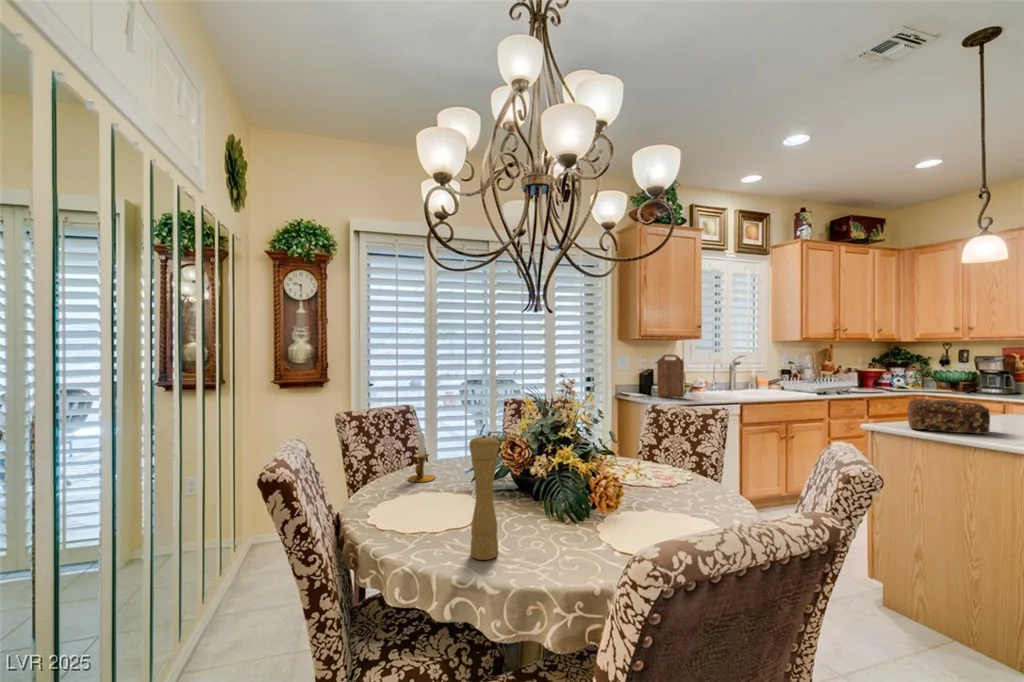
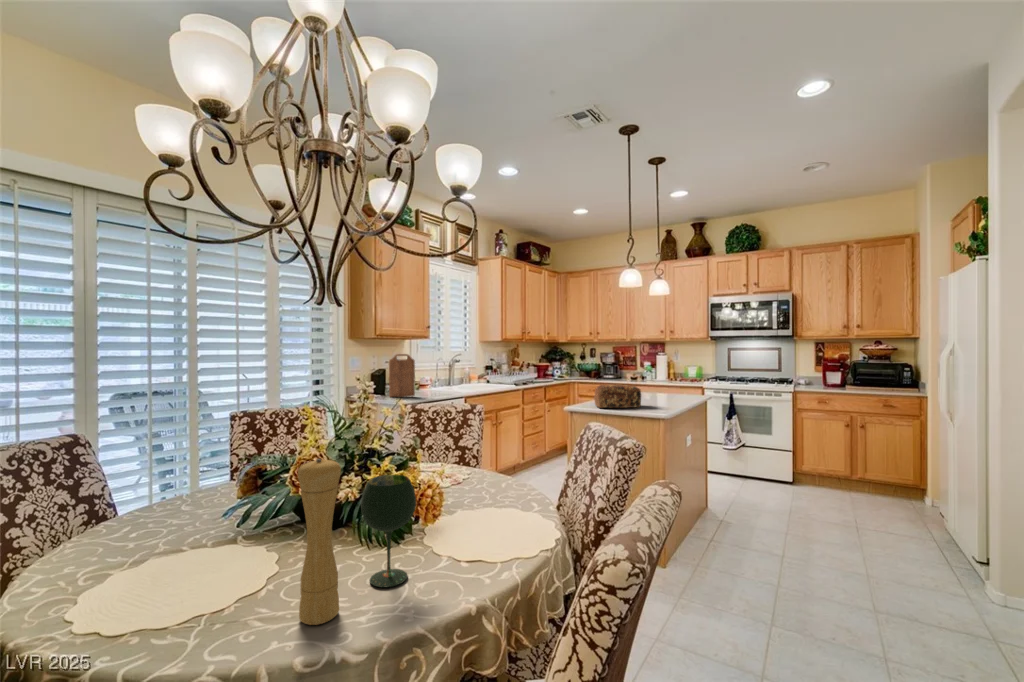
candlestick: present [408,433,435,482] -> none [107,472,158,548]
wine glass: none [525,458,570,552] -> present [361,475,416,587]

